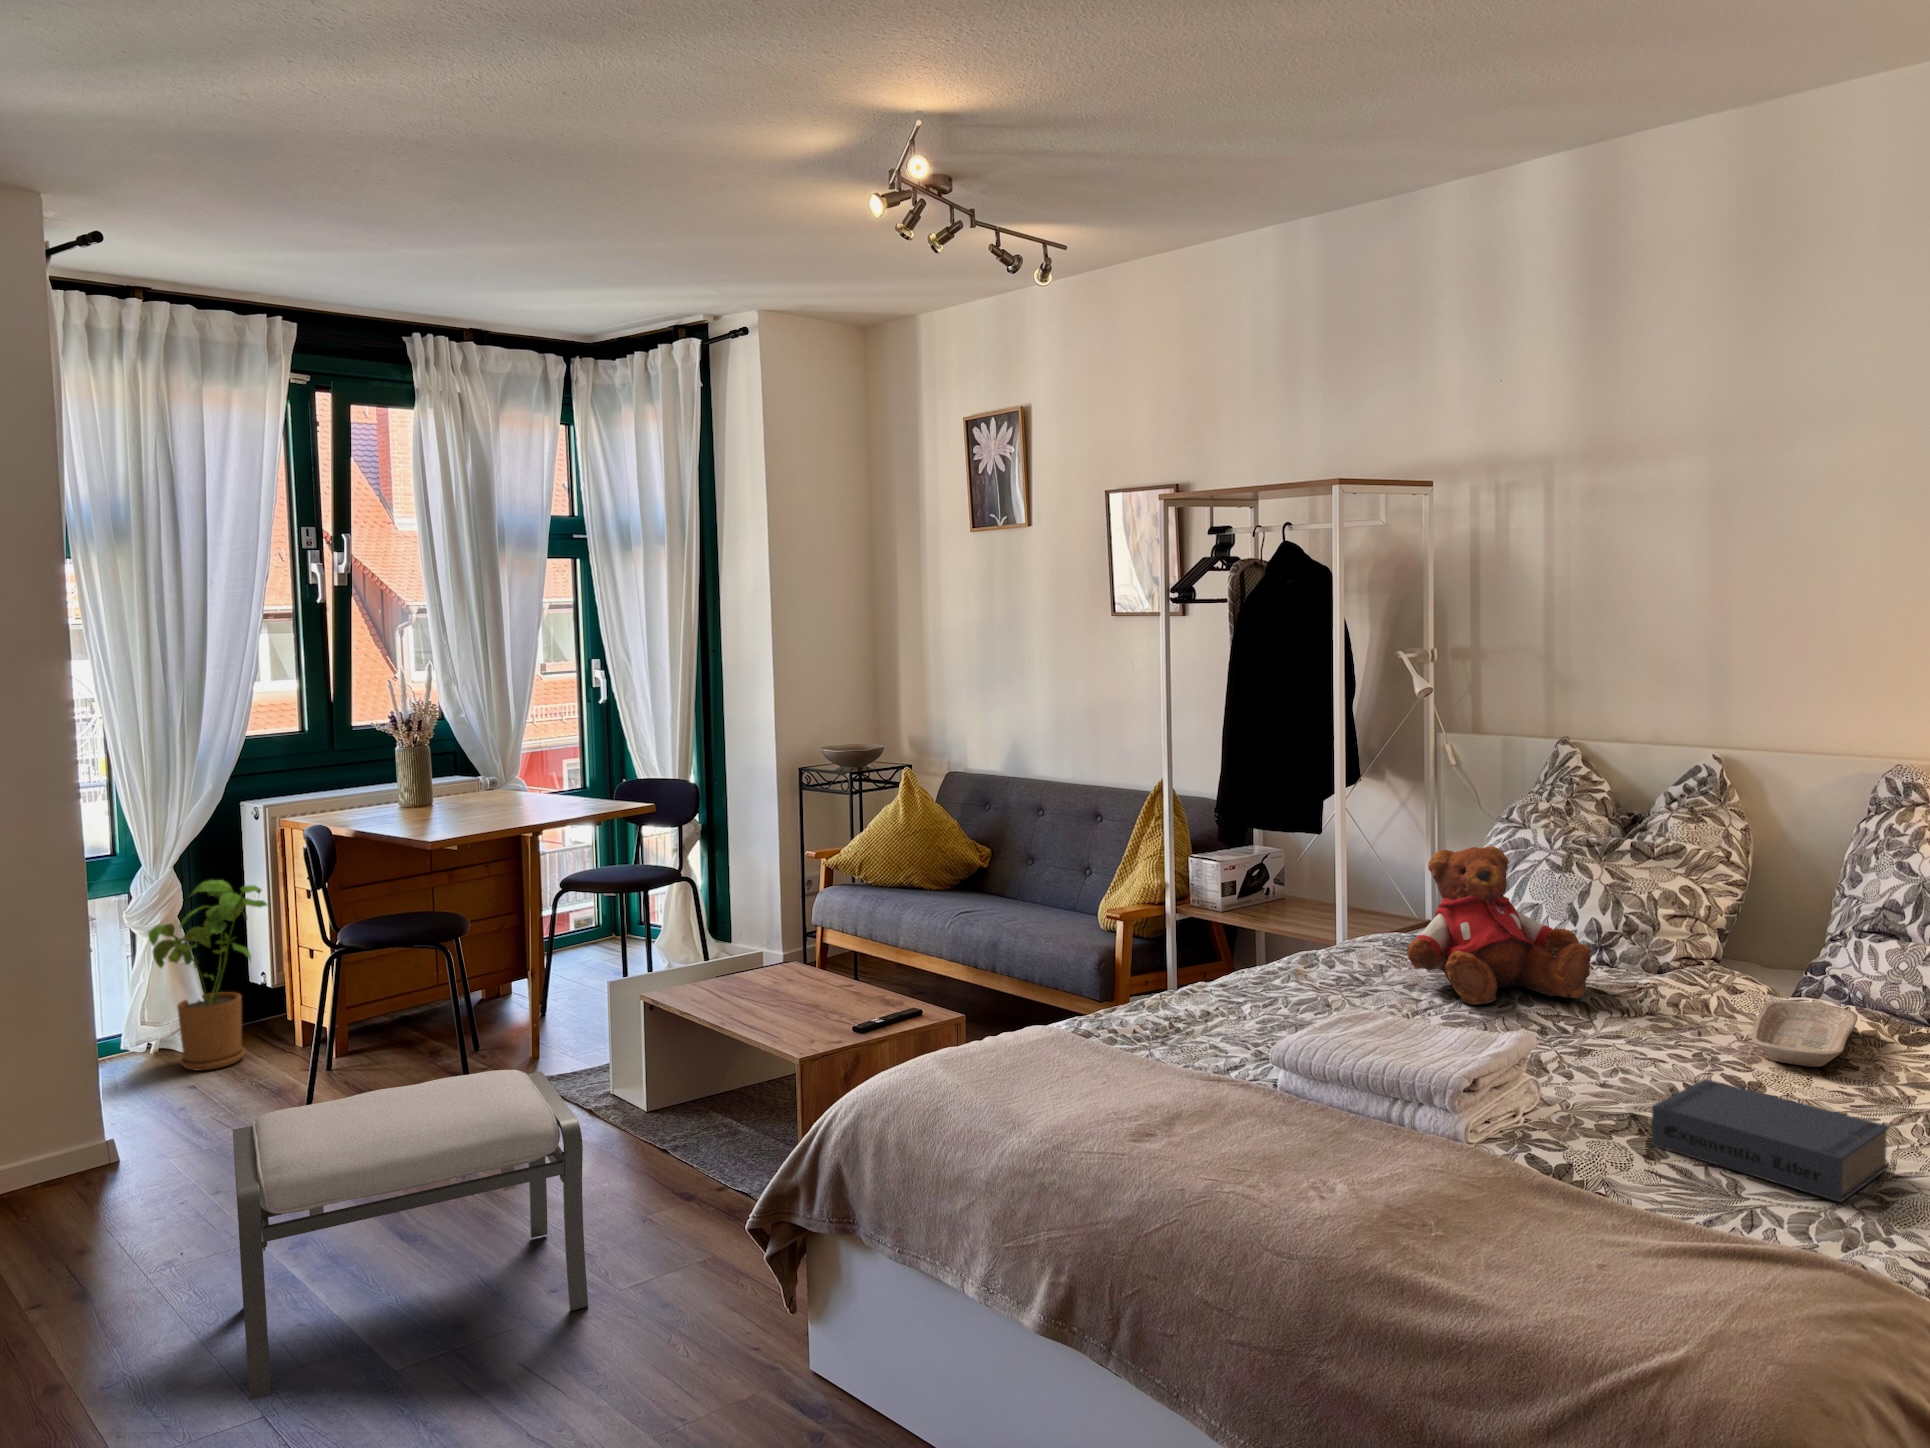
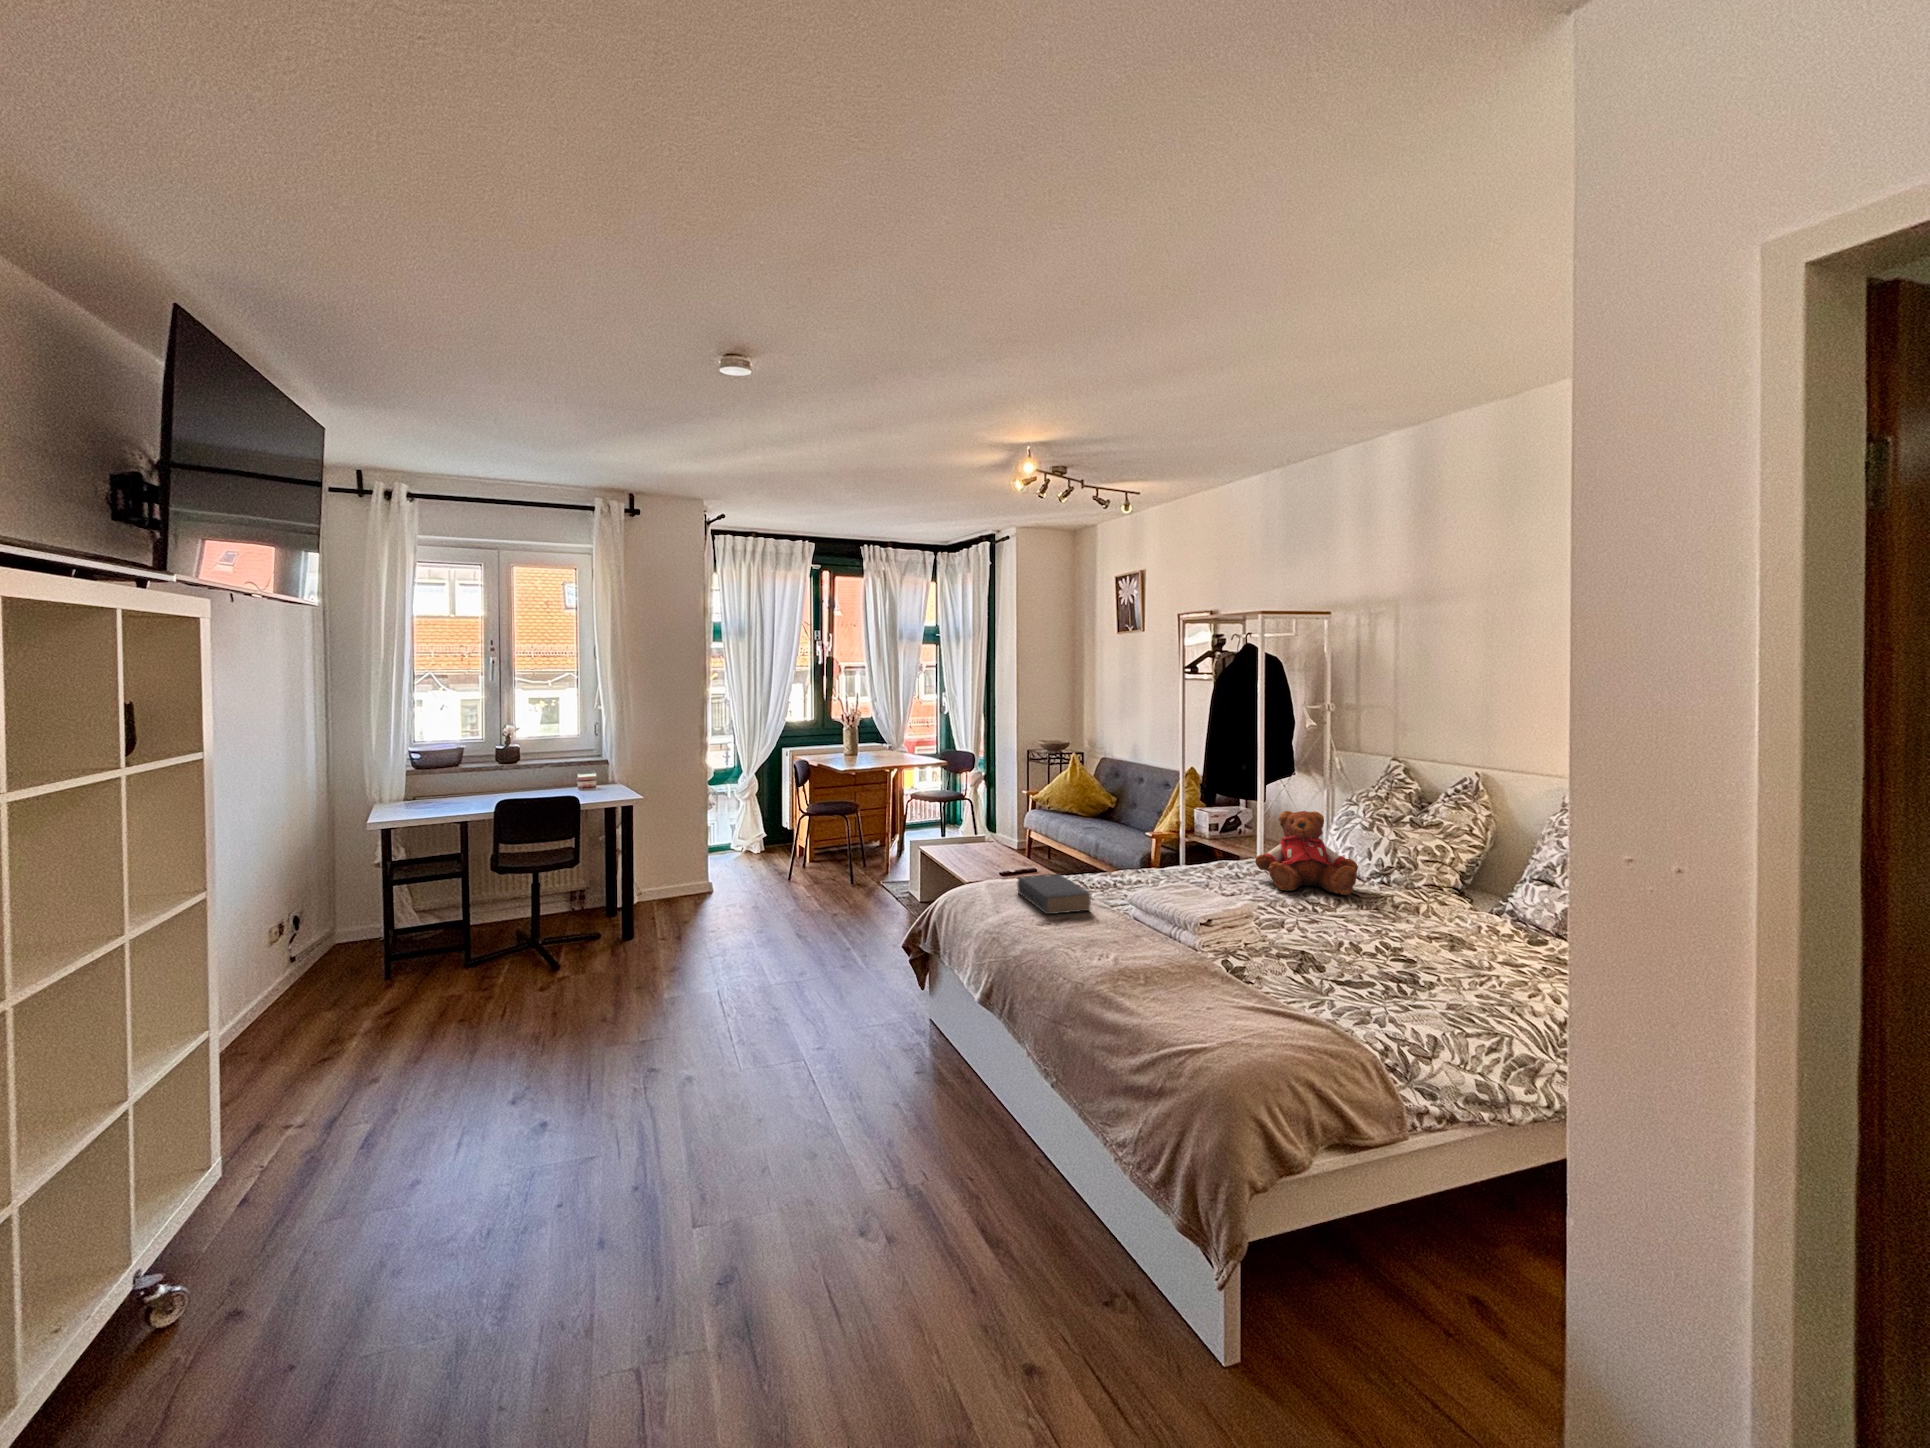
house plant: present [148,880,267,1071] -> none [744,780,789,861]
tray: present [1751,1001,1858,1067] -> none [1413,909,1501,941]
ottoman: present [233,1070,589,1400] -> none [738,865,868,973]
book: present [1651,1079,1890,1202] -> present [1017,874,1091,914]

